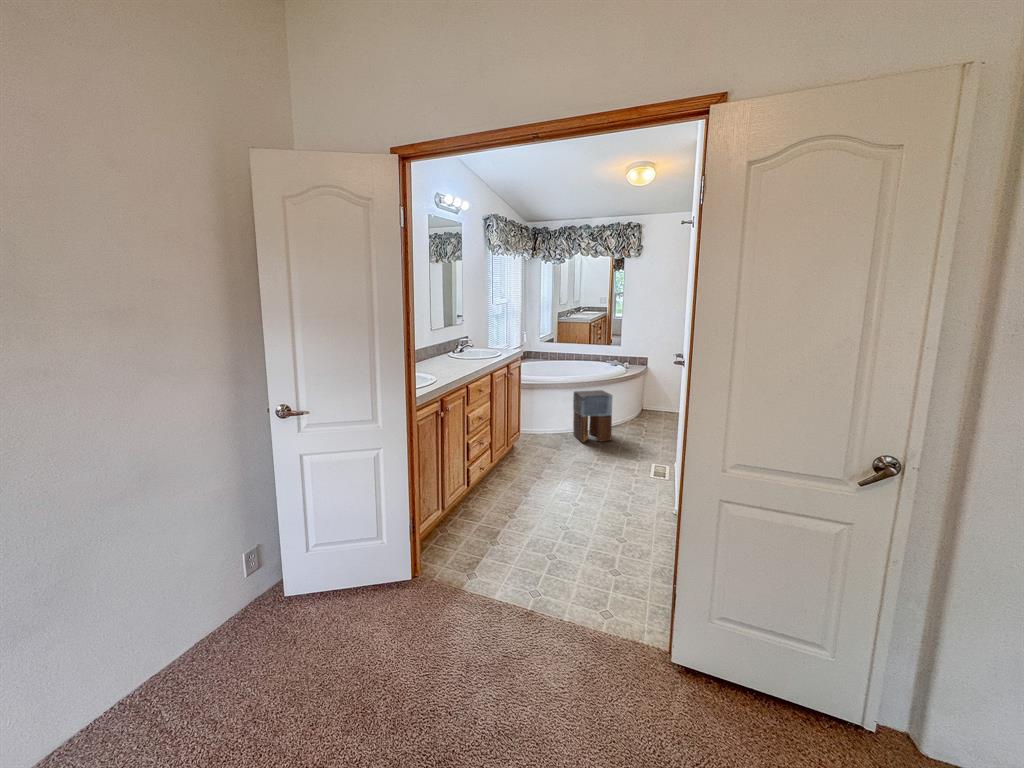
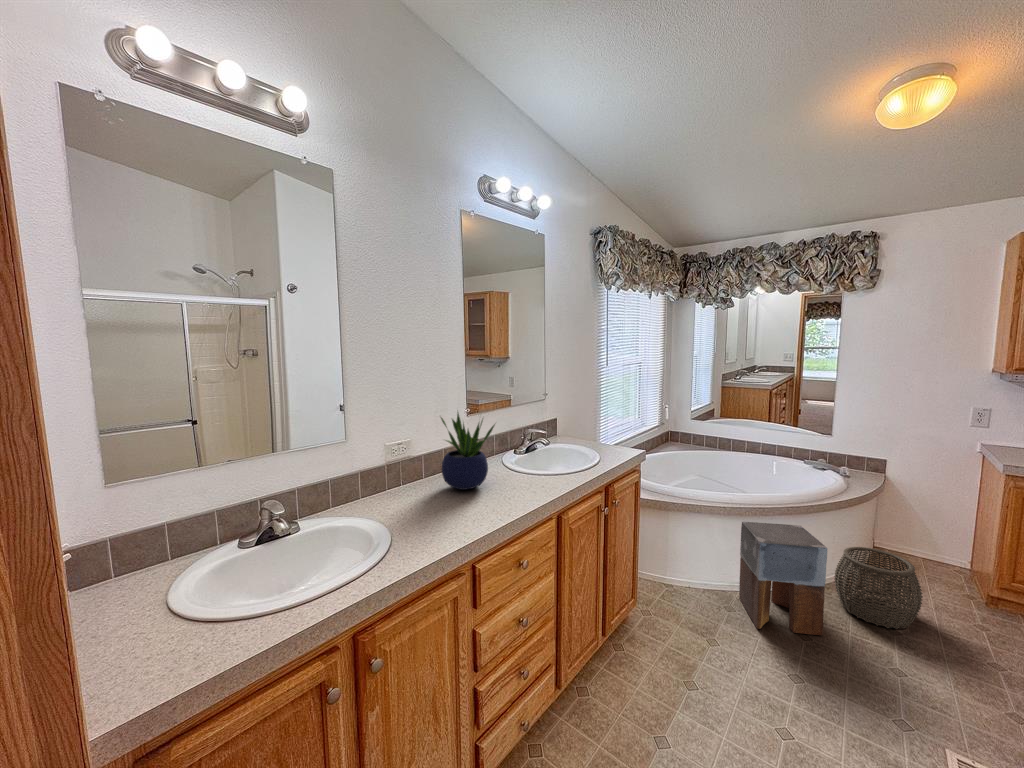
potted plant: none [429,324,458,365] -> present [441,412,495,490]
woven basket: none [618,400,654,434] -> present [834,547,923,629]

